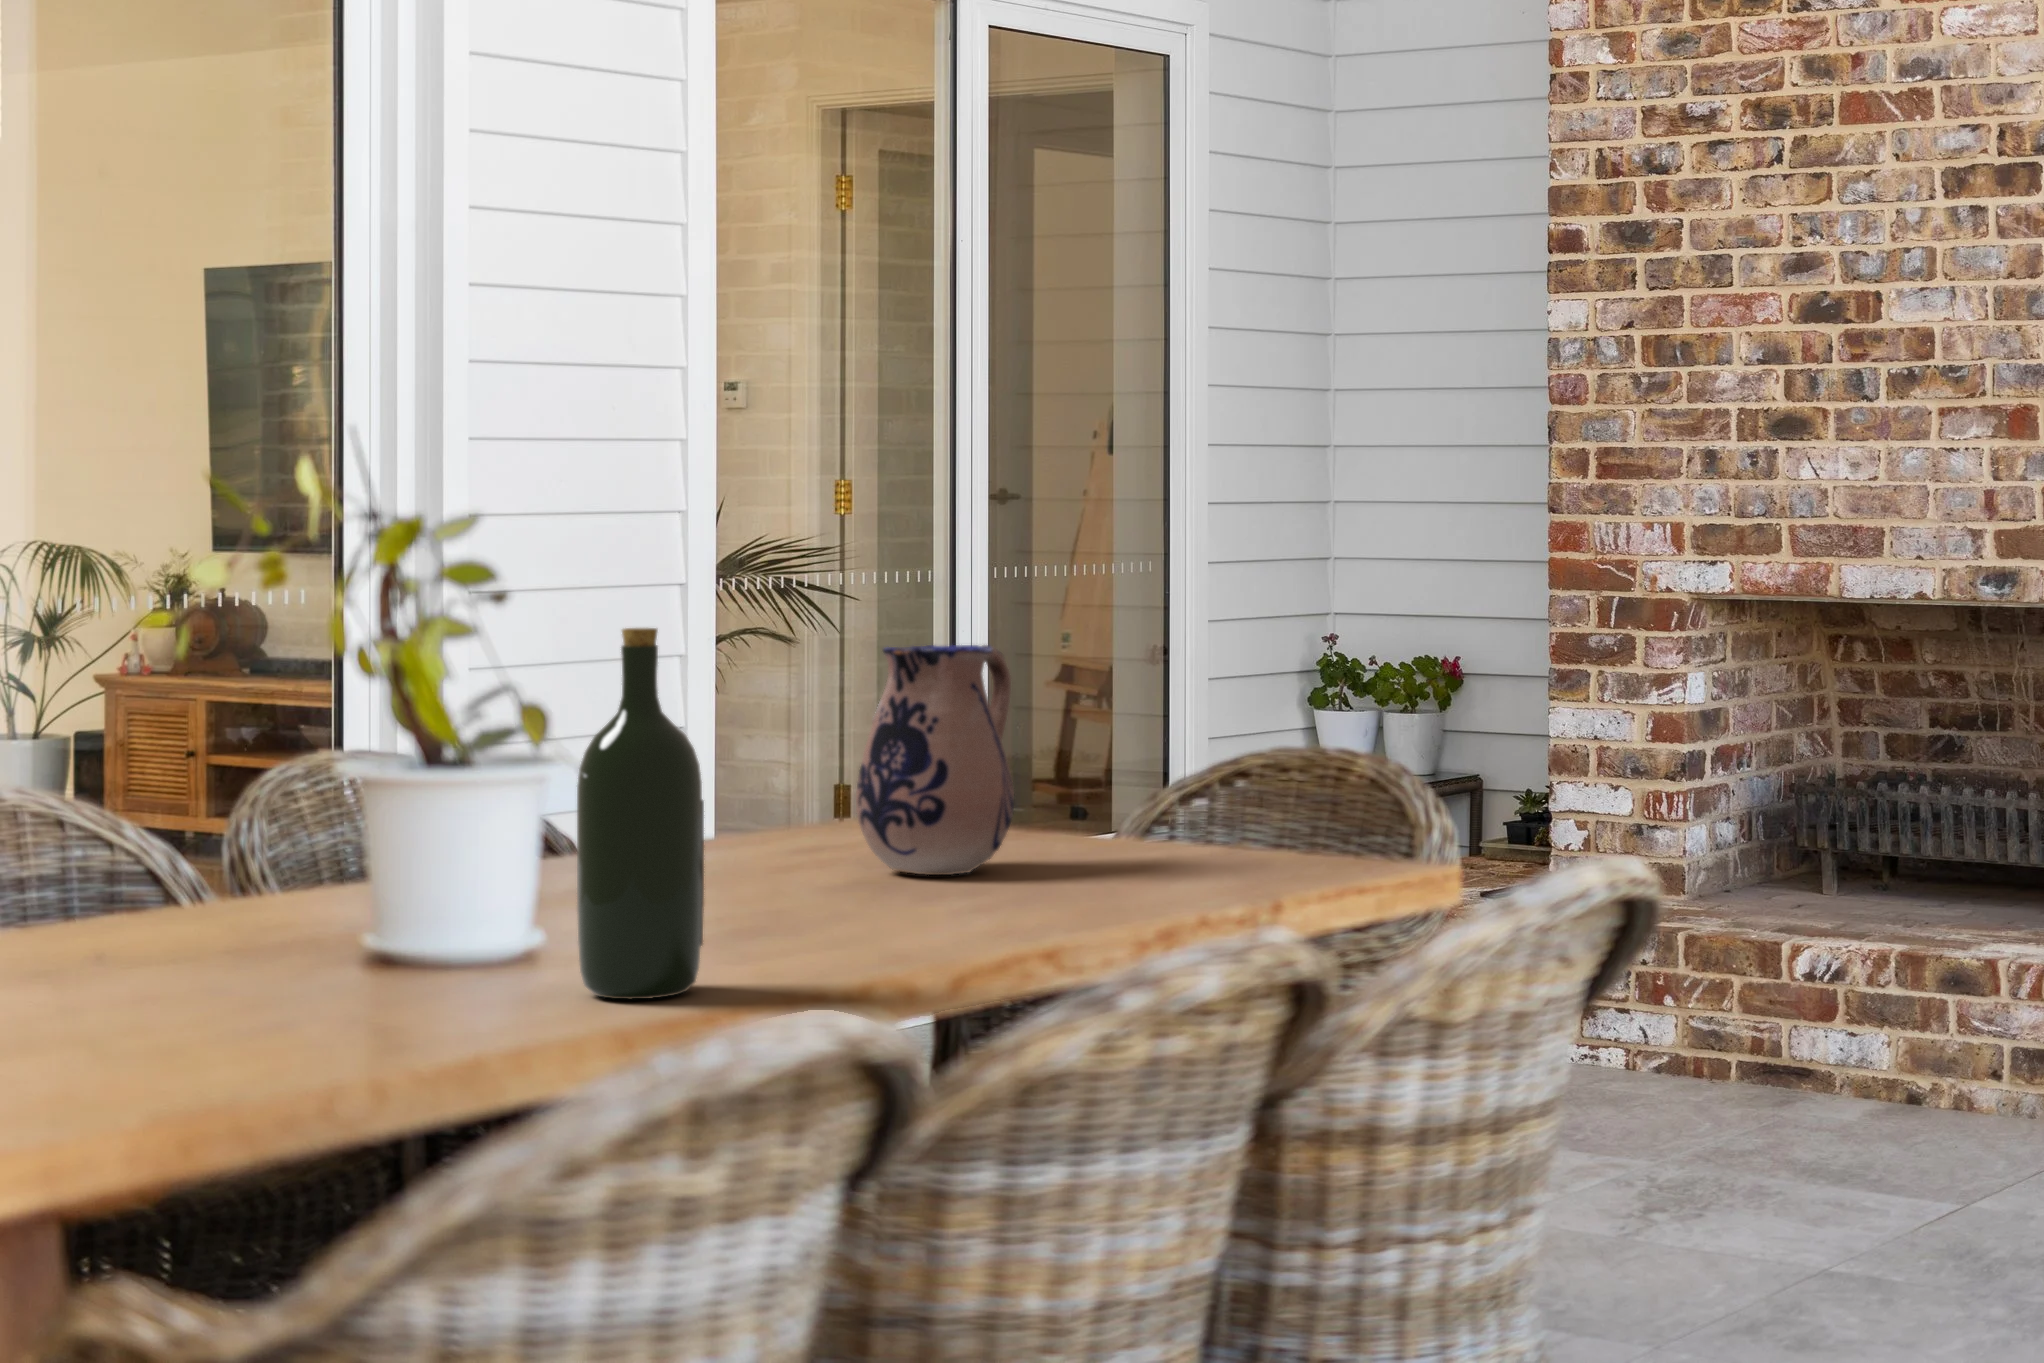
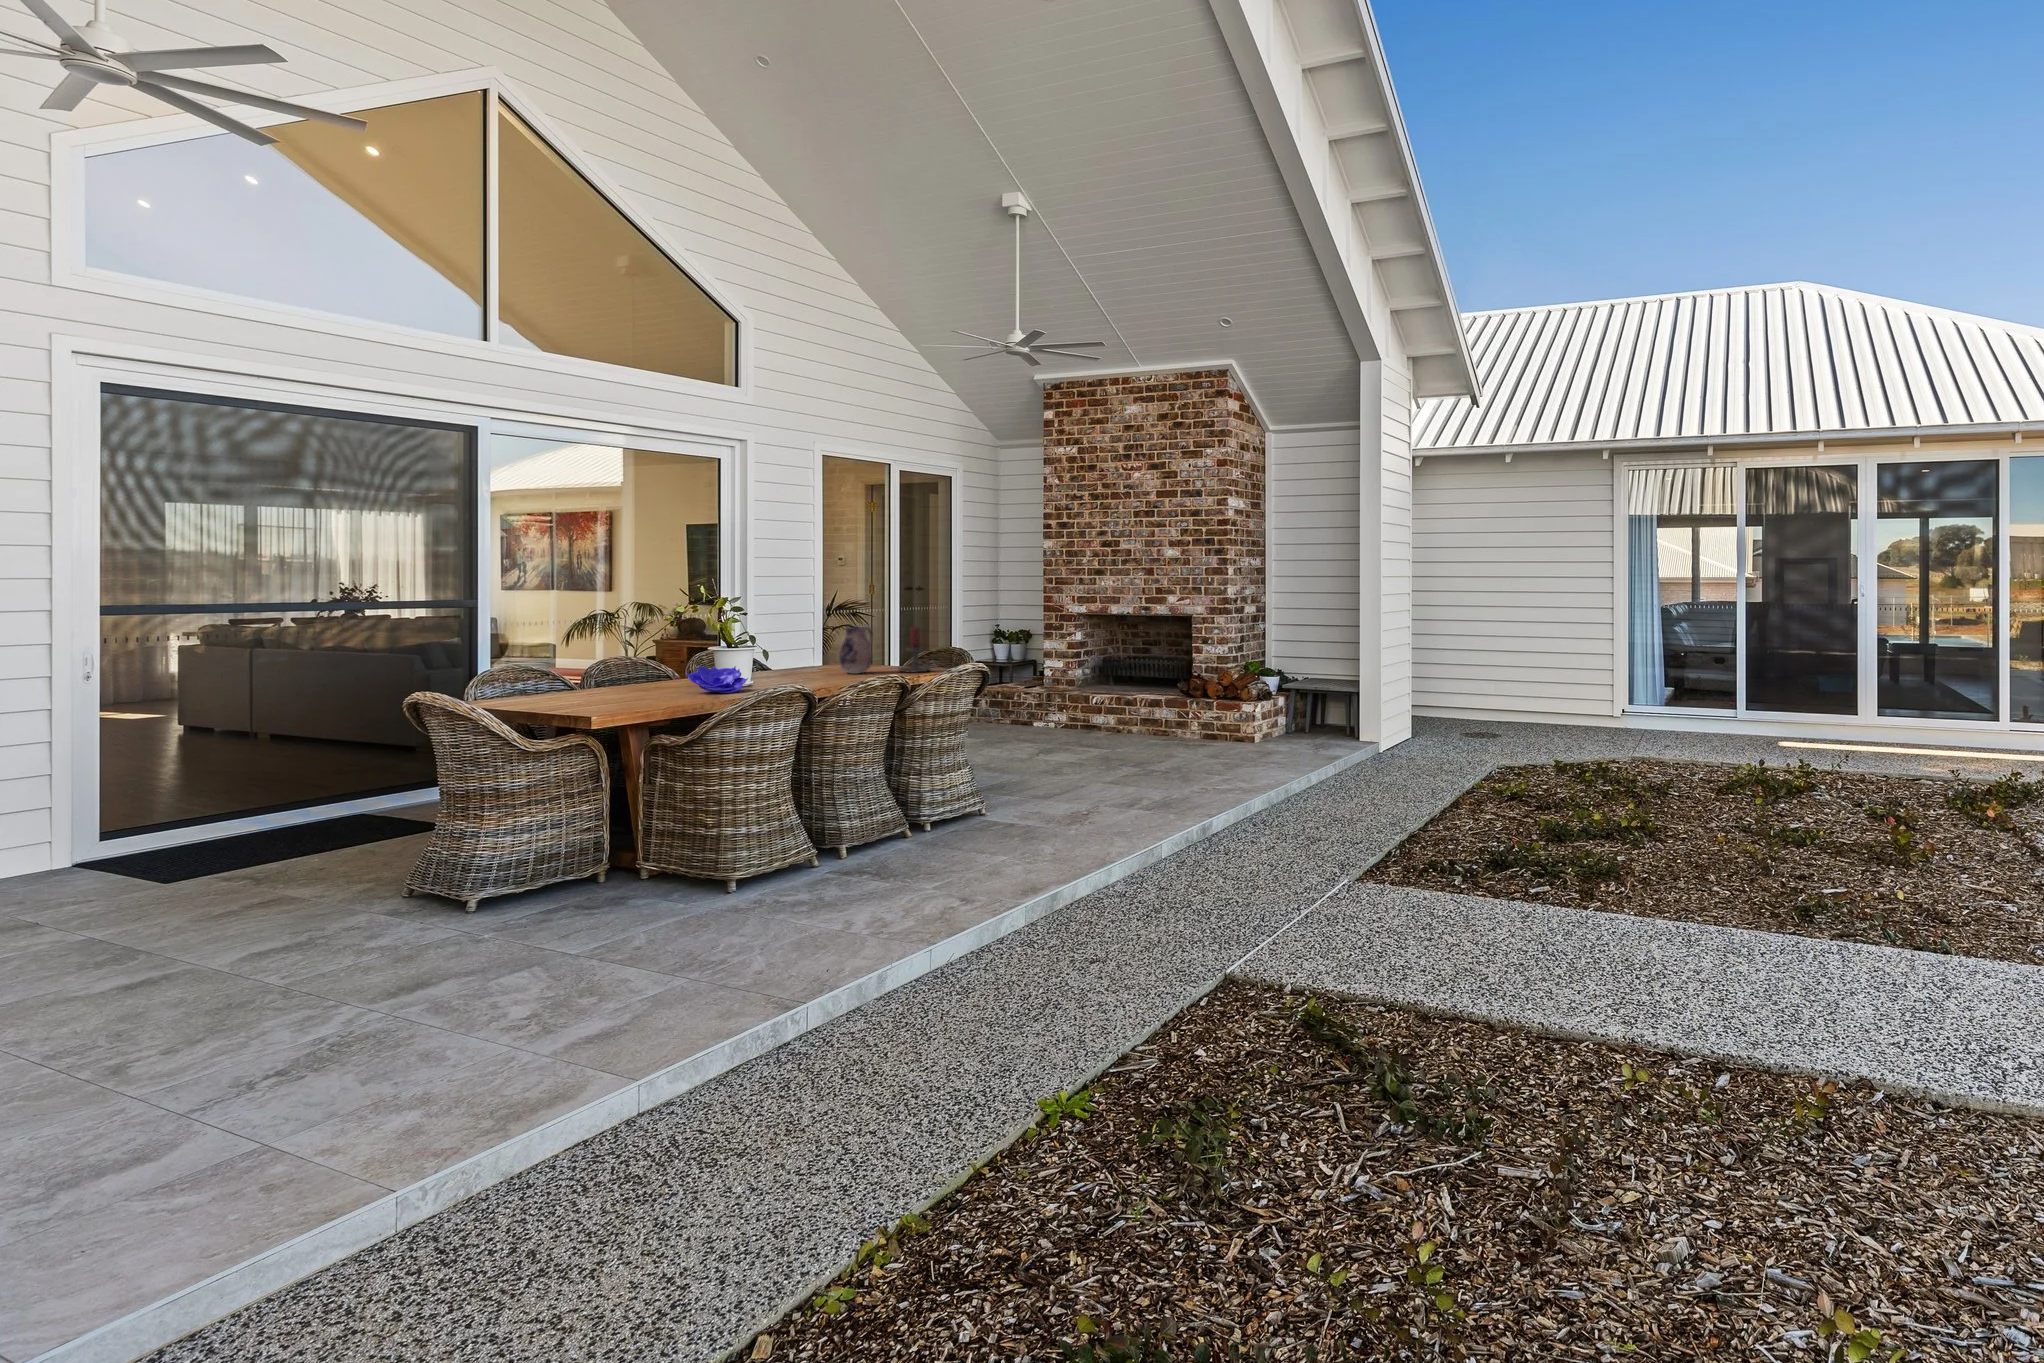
wine bottle: present [577,628,704,999] -> none [775,624,800,690]
candle holder: none [1131,645,1320,874] -> present [899,627,932,673]
decorative bowl: none [111,851,438,1022] -> present [686,666,748,693]

